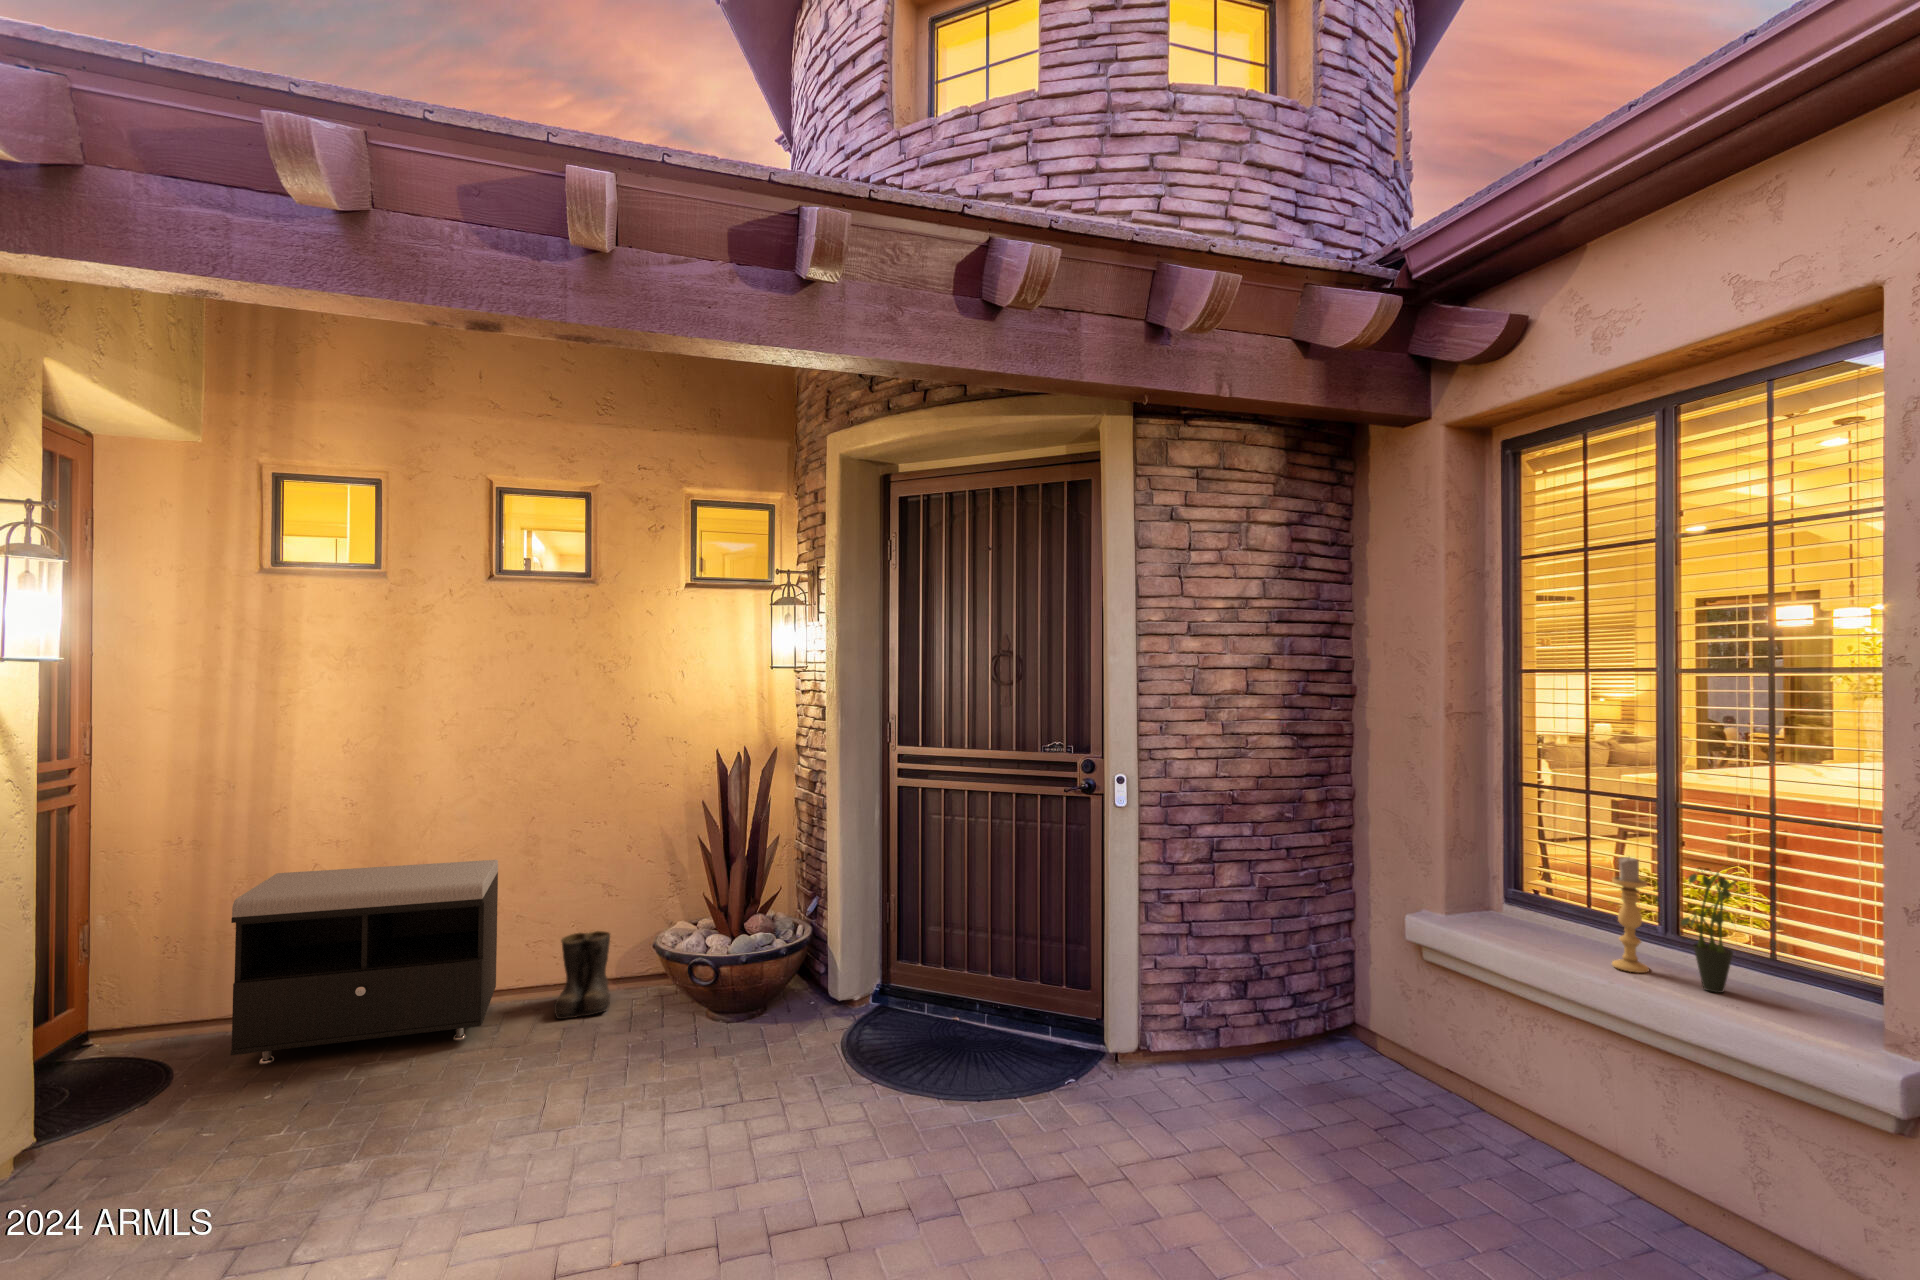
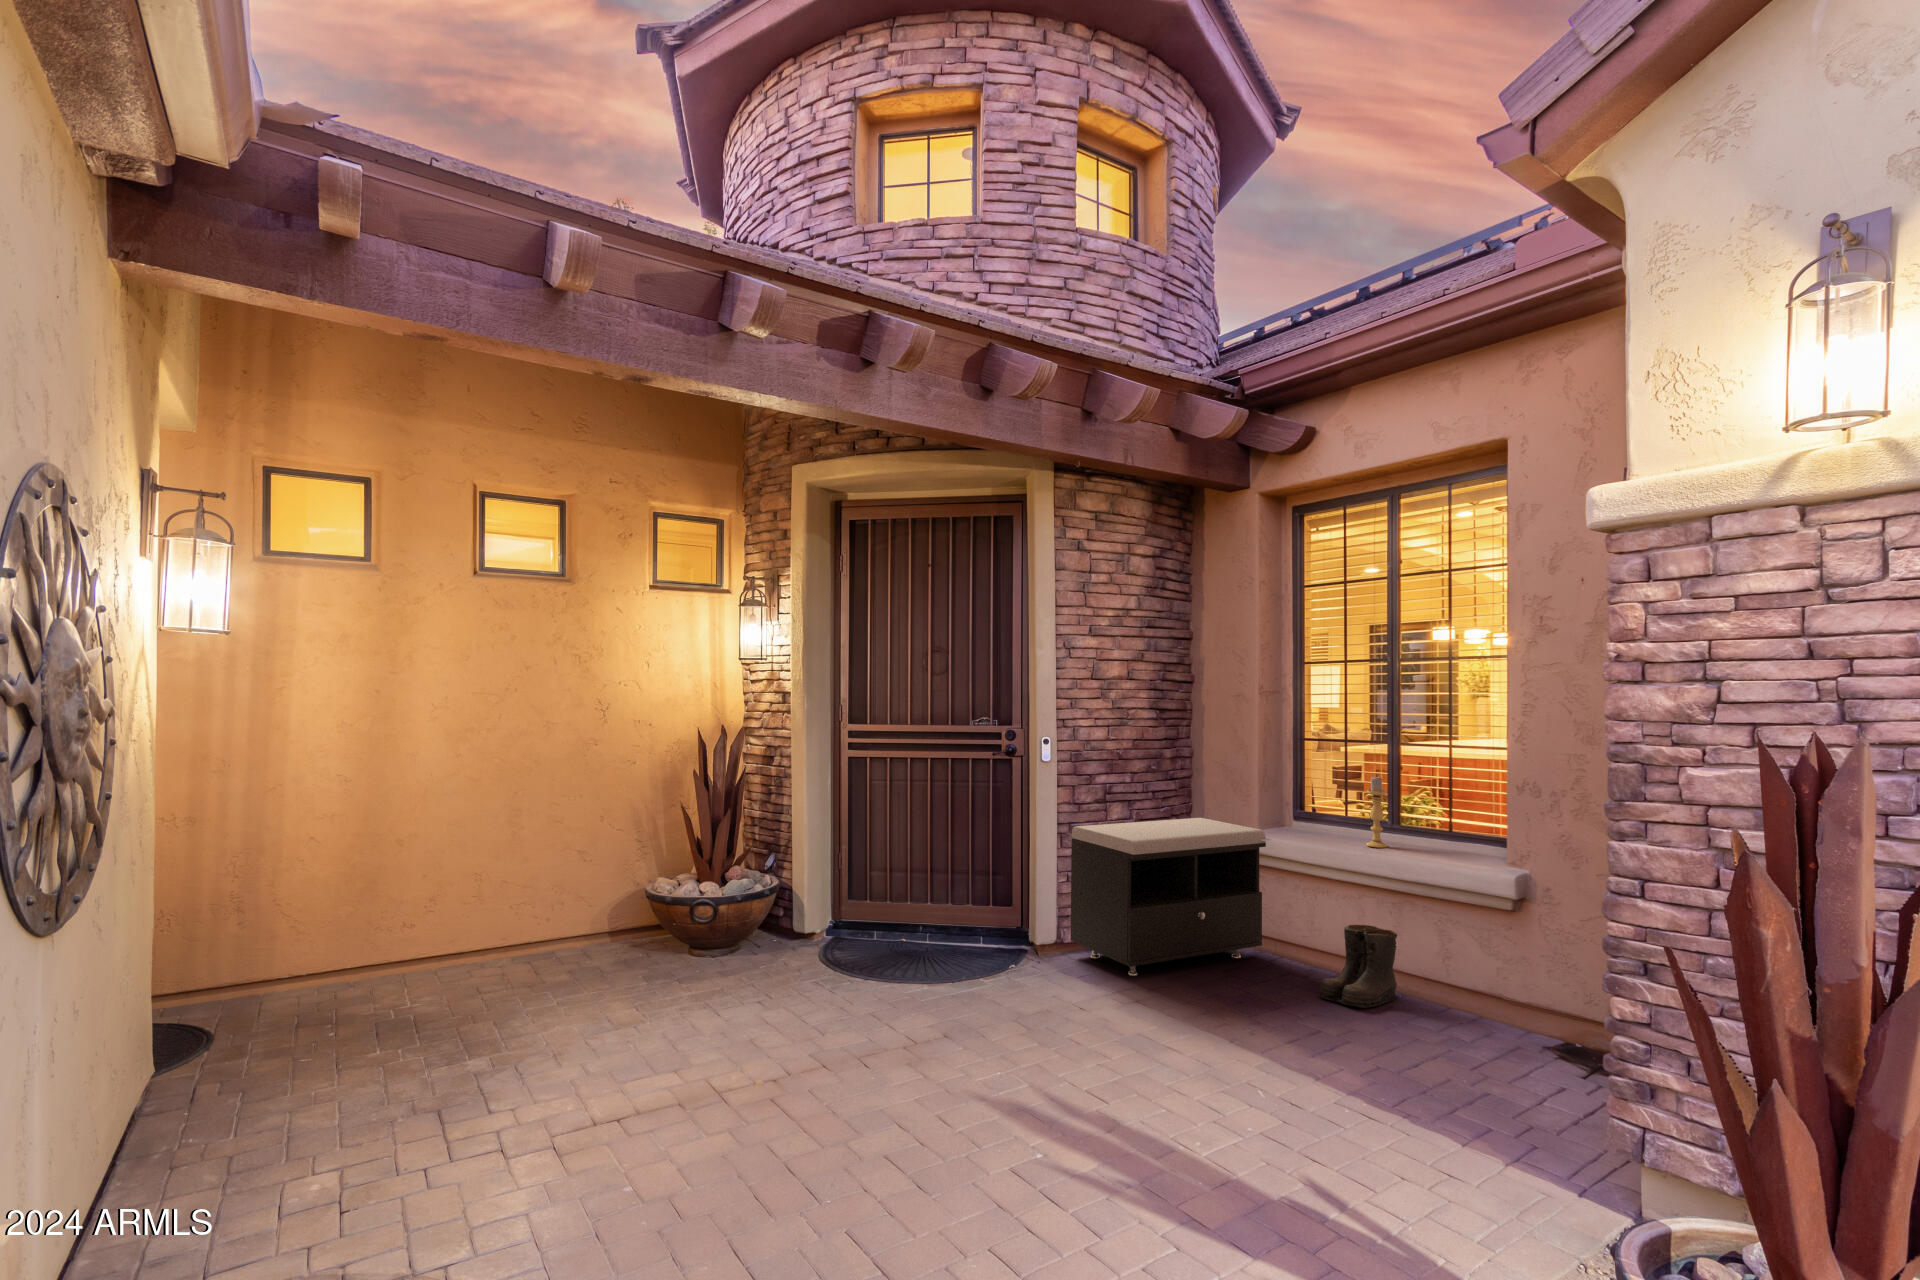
storage bench: present [231,860,498,1064] -> present [1070,818,1266,976]
potted plant: present [1681,869,1747,993] -> none [1407,778,1442,852]
boots: present [554,931,610,1019] -> present [1318,925,1397,1008]

